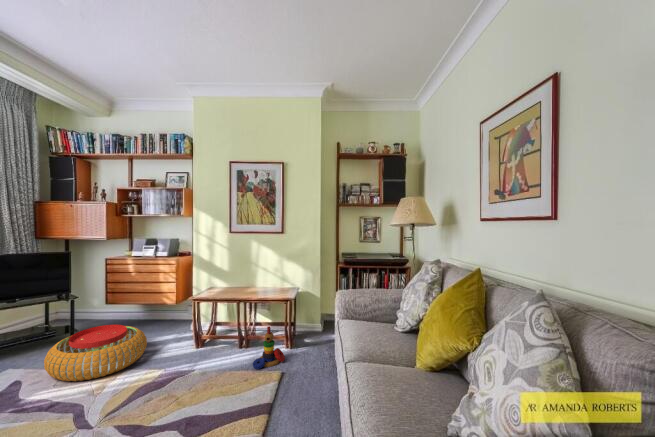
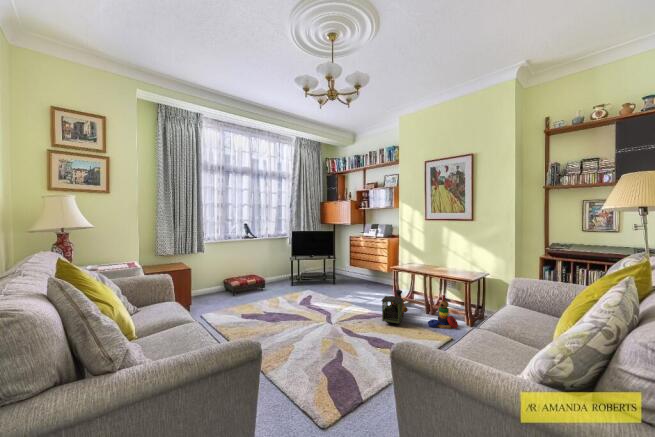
pouf: present [44,325,147,381] -> none [312,276,363,304]
toy train: none [195,331,222,385] -> present [381,290,408,324]

